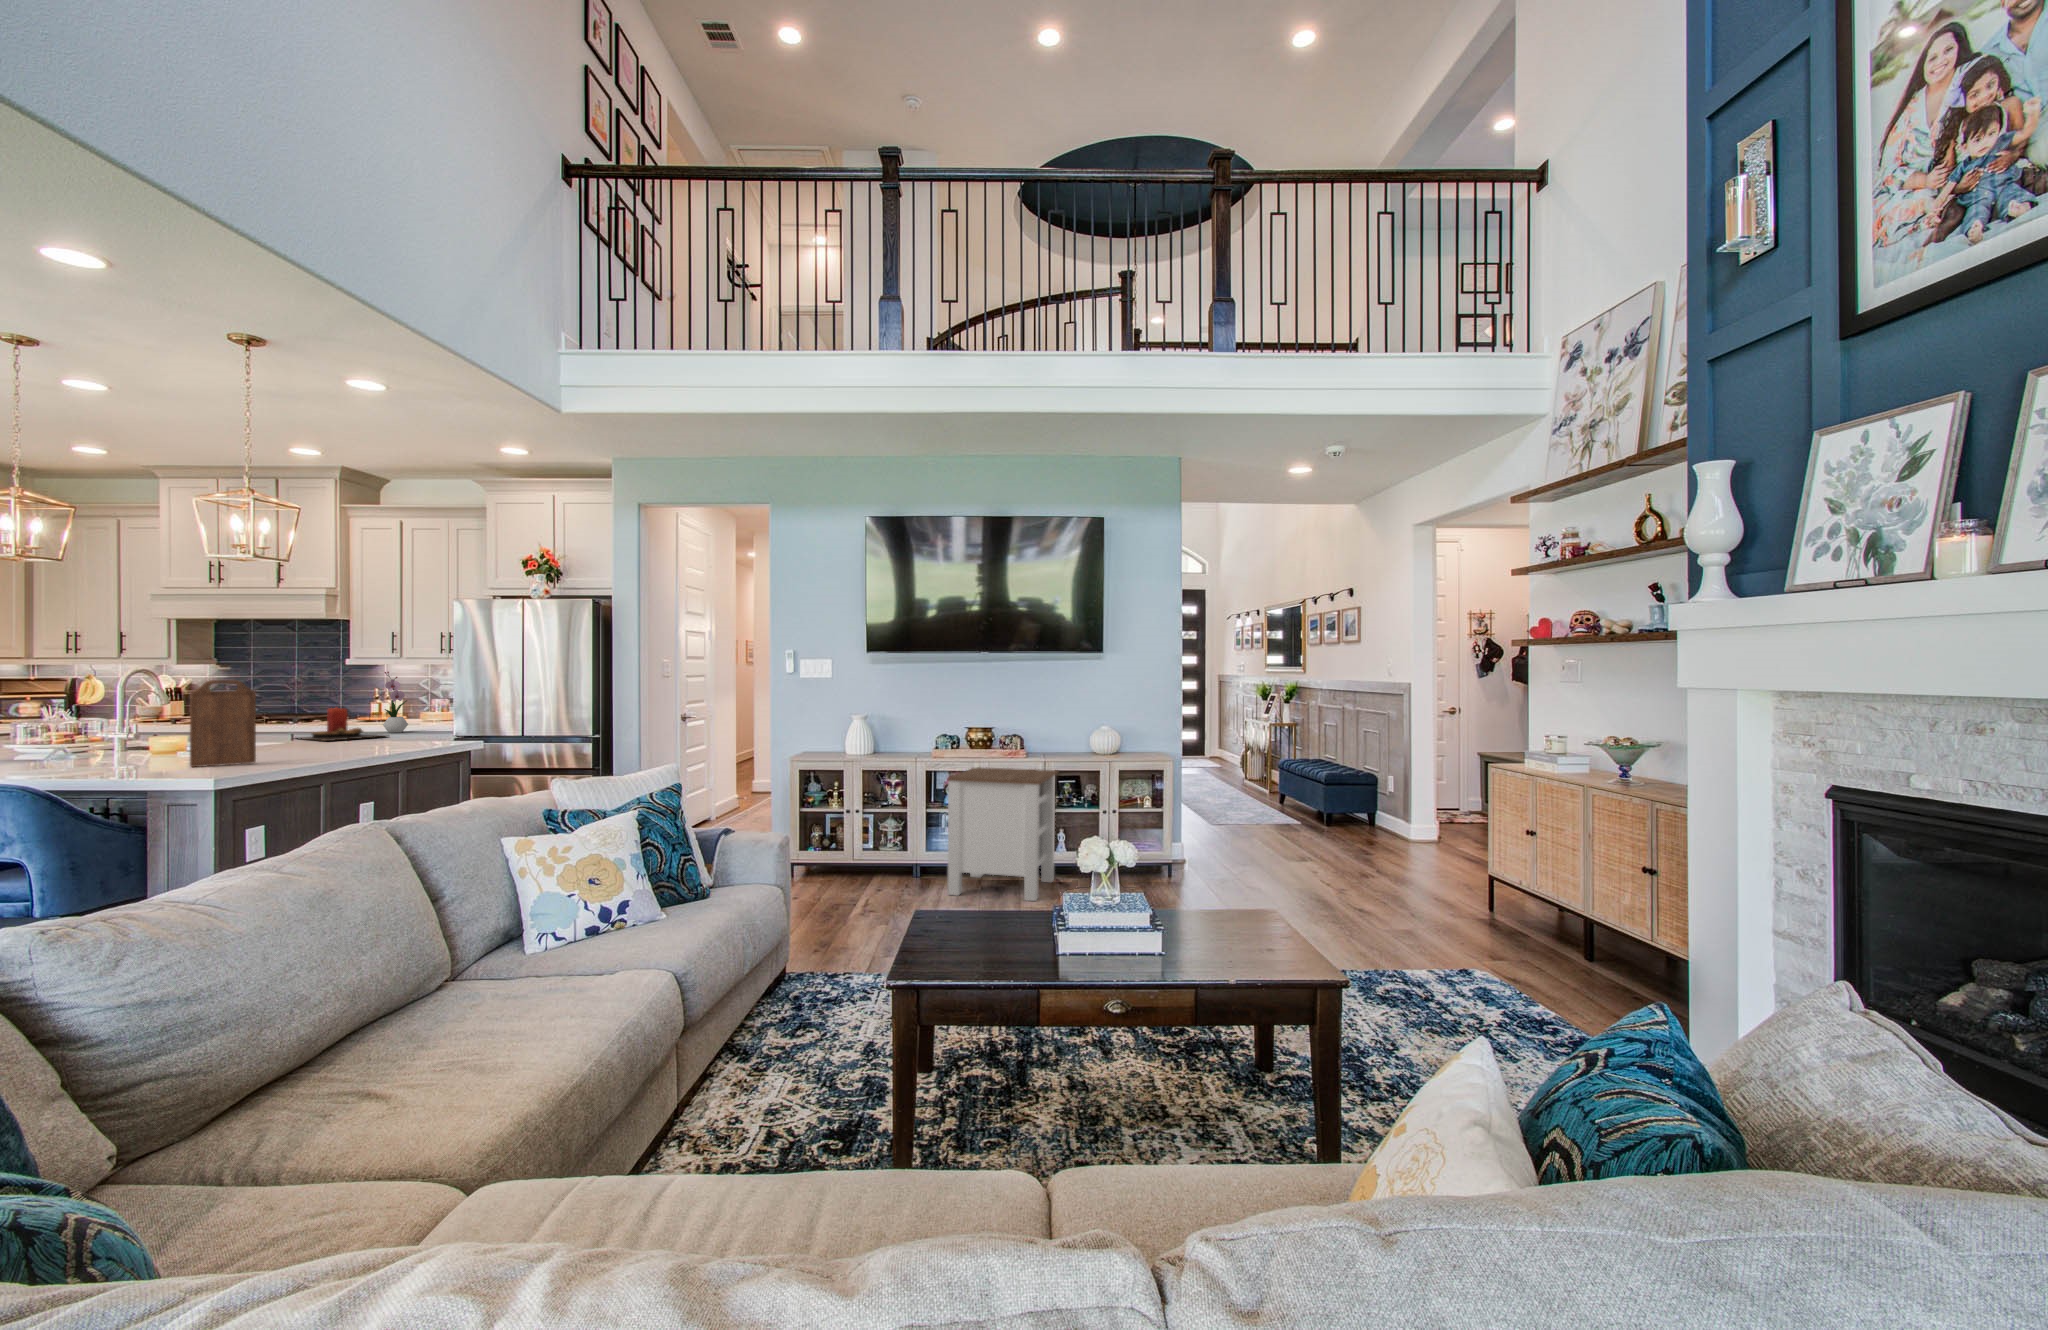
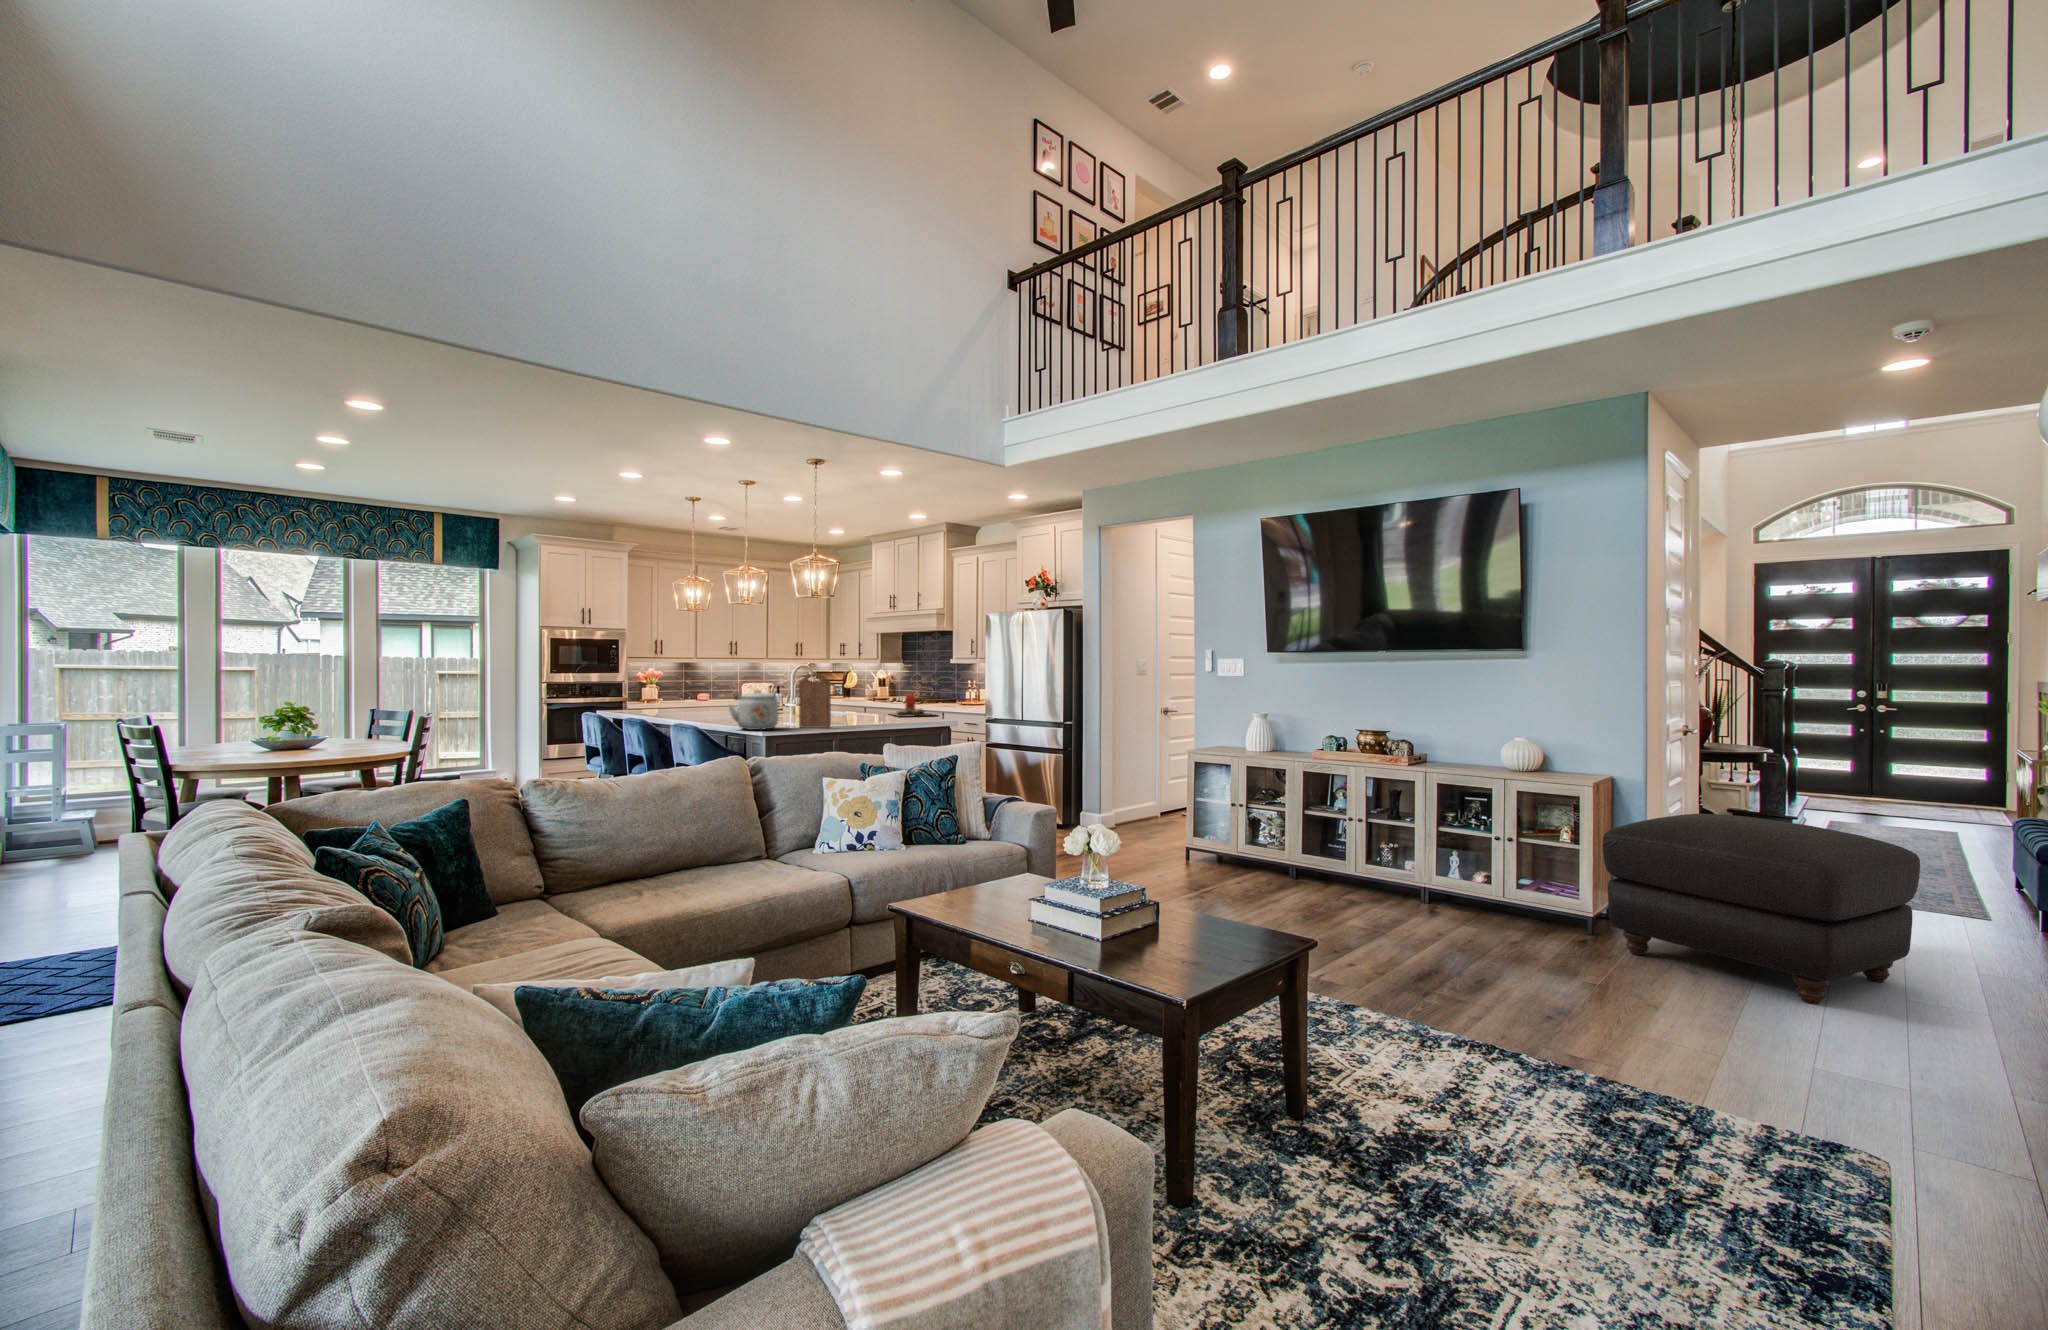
flower arrangement: present [383,672,408,733] -> none [943,669,960,713]
kettle: none [40,708,154,777] -> present [729,690,779,730]
side table: present [947,767,1058,901] -> none [1293,771,1436,917]
ottoman: none [1206,777,1370,903] -> present [1602,814,1920,1004]

